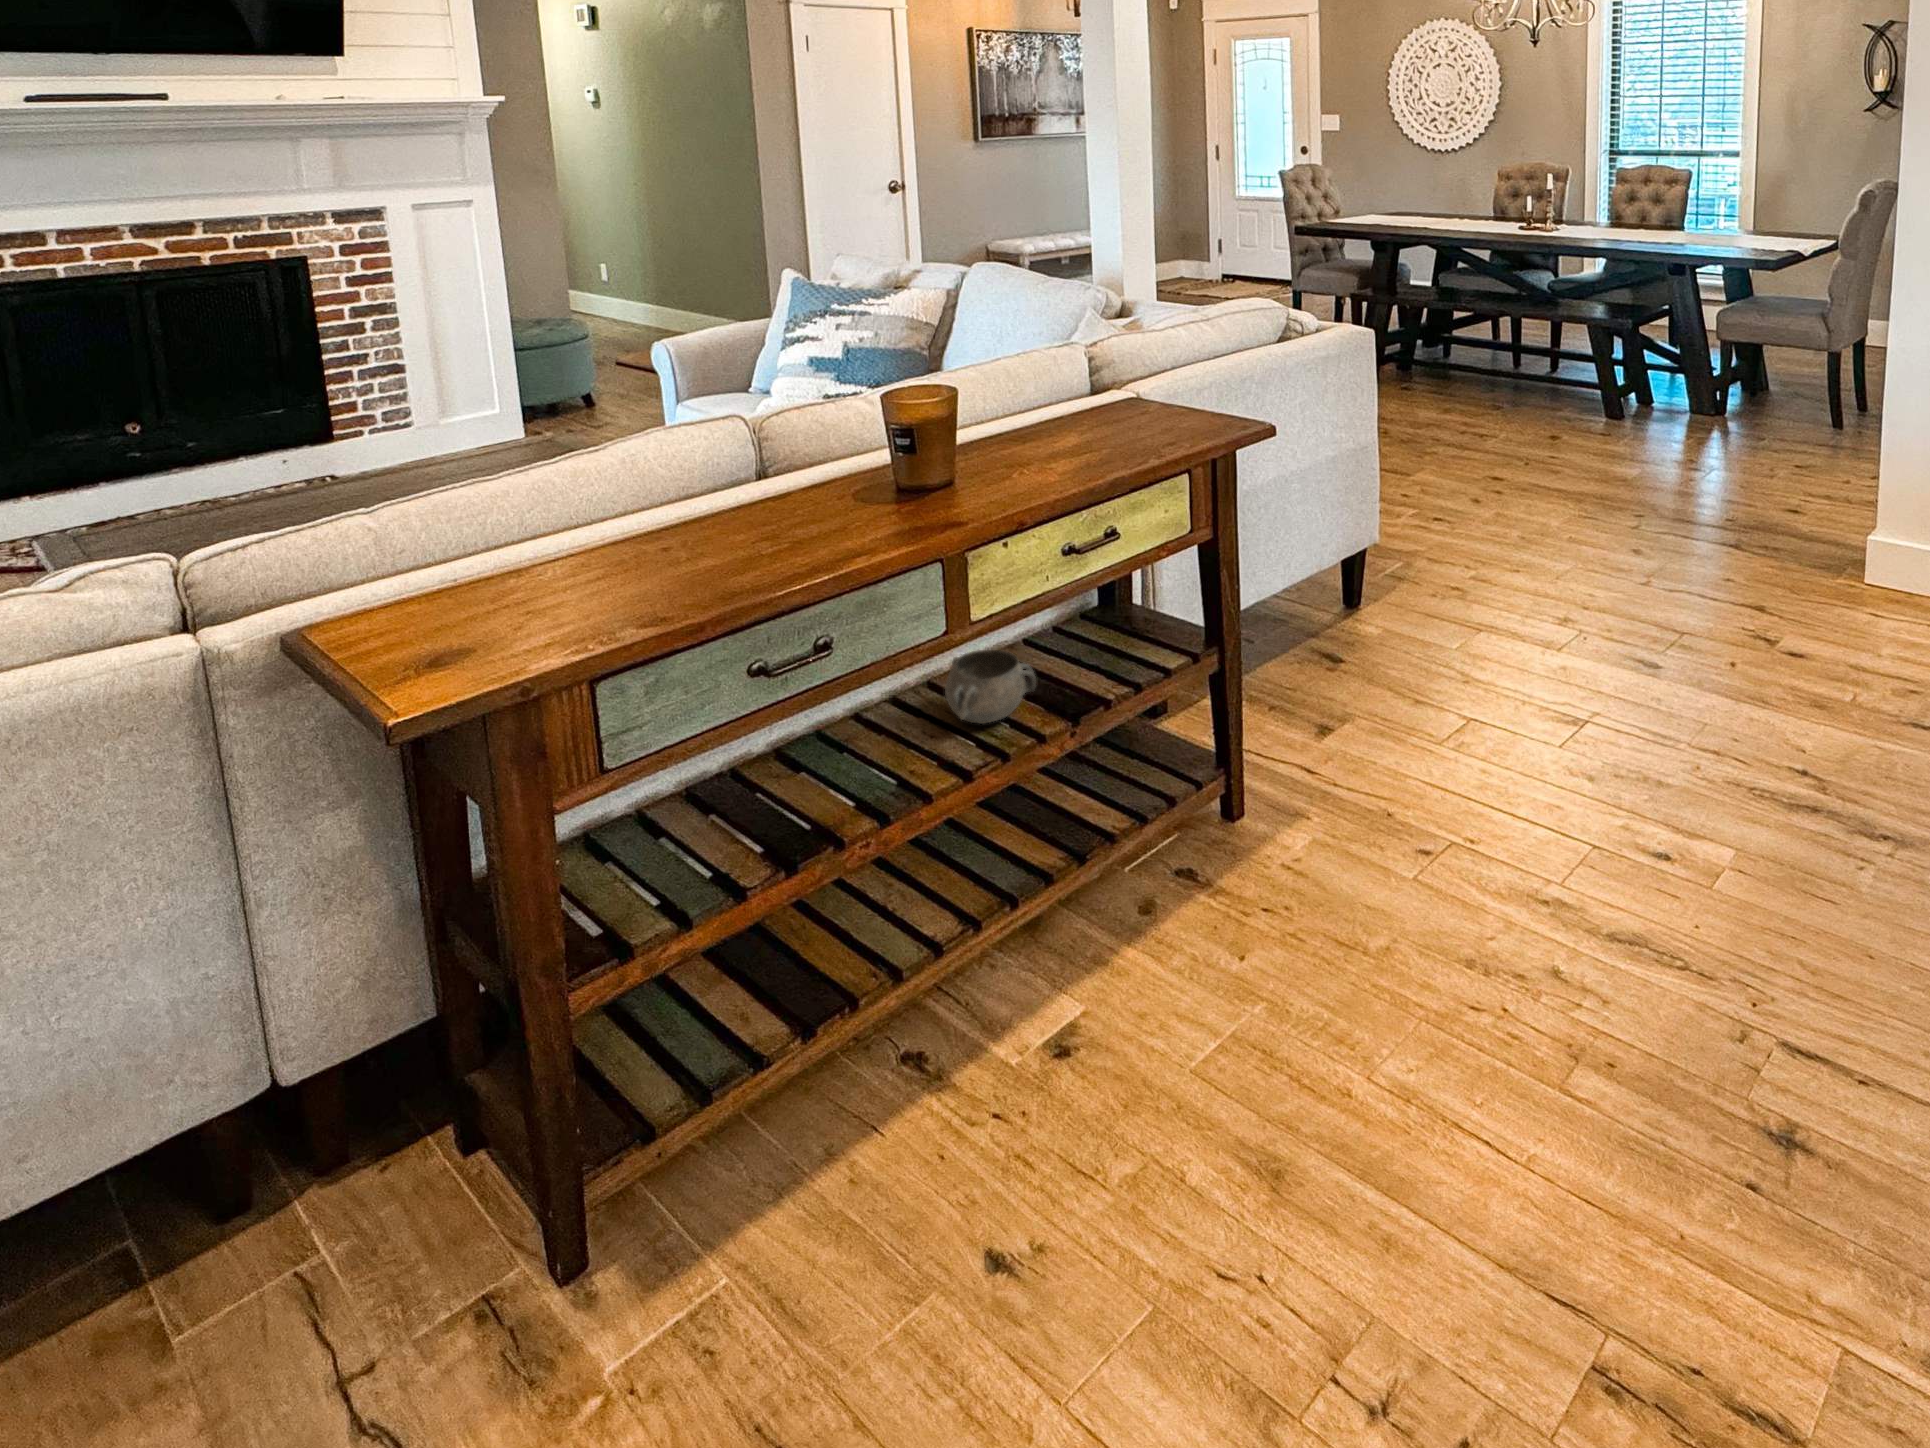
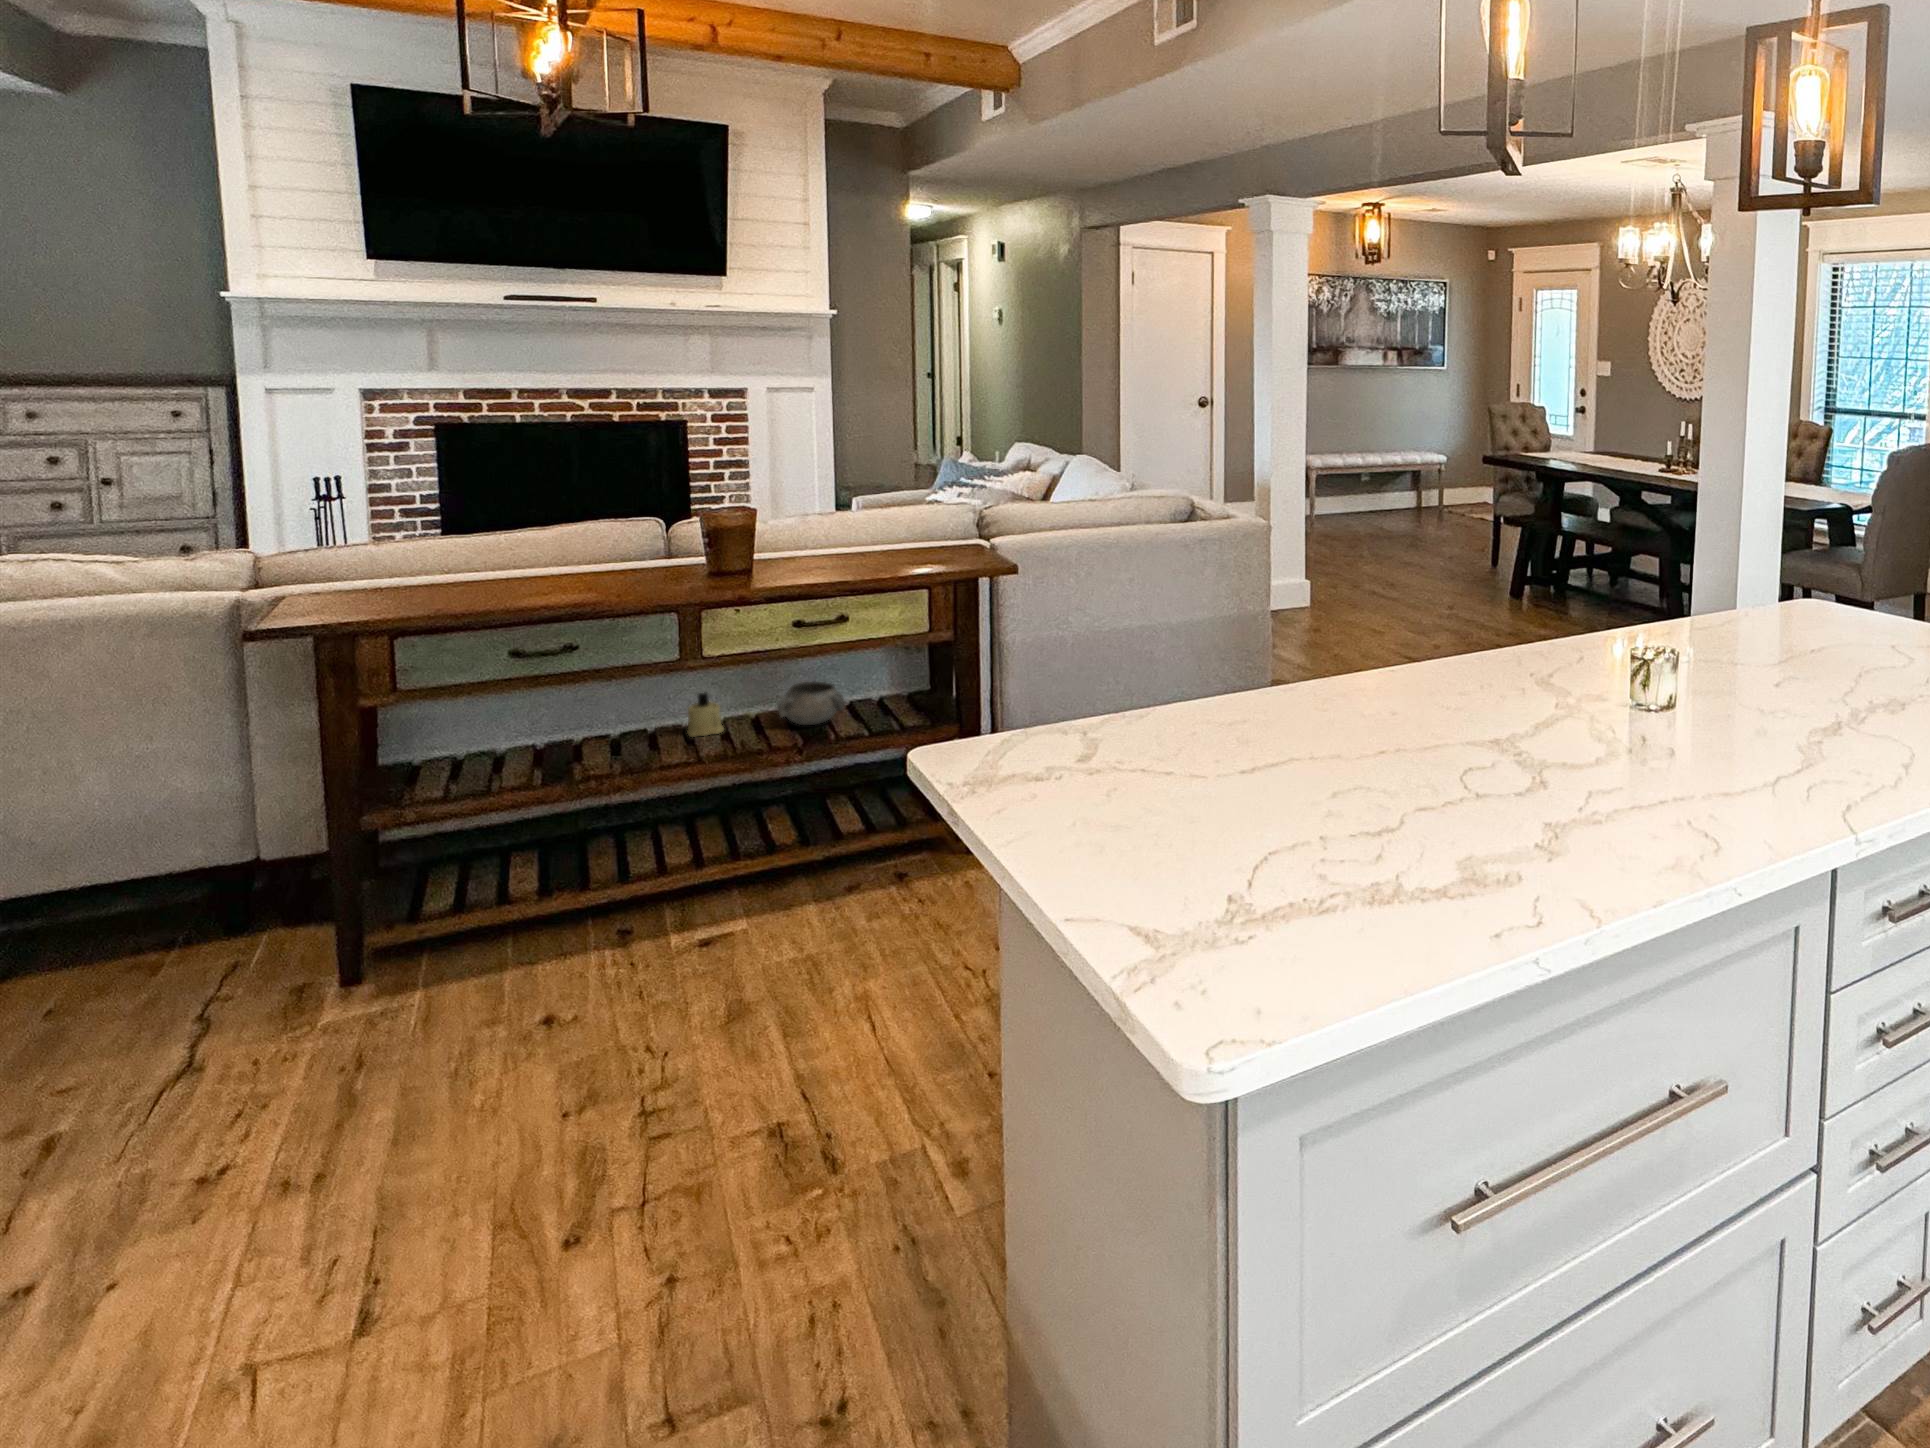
candle: none [822,701,880,778] -> present [687,693,724,737]

